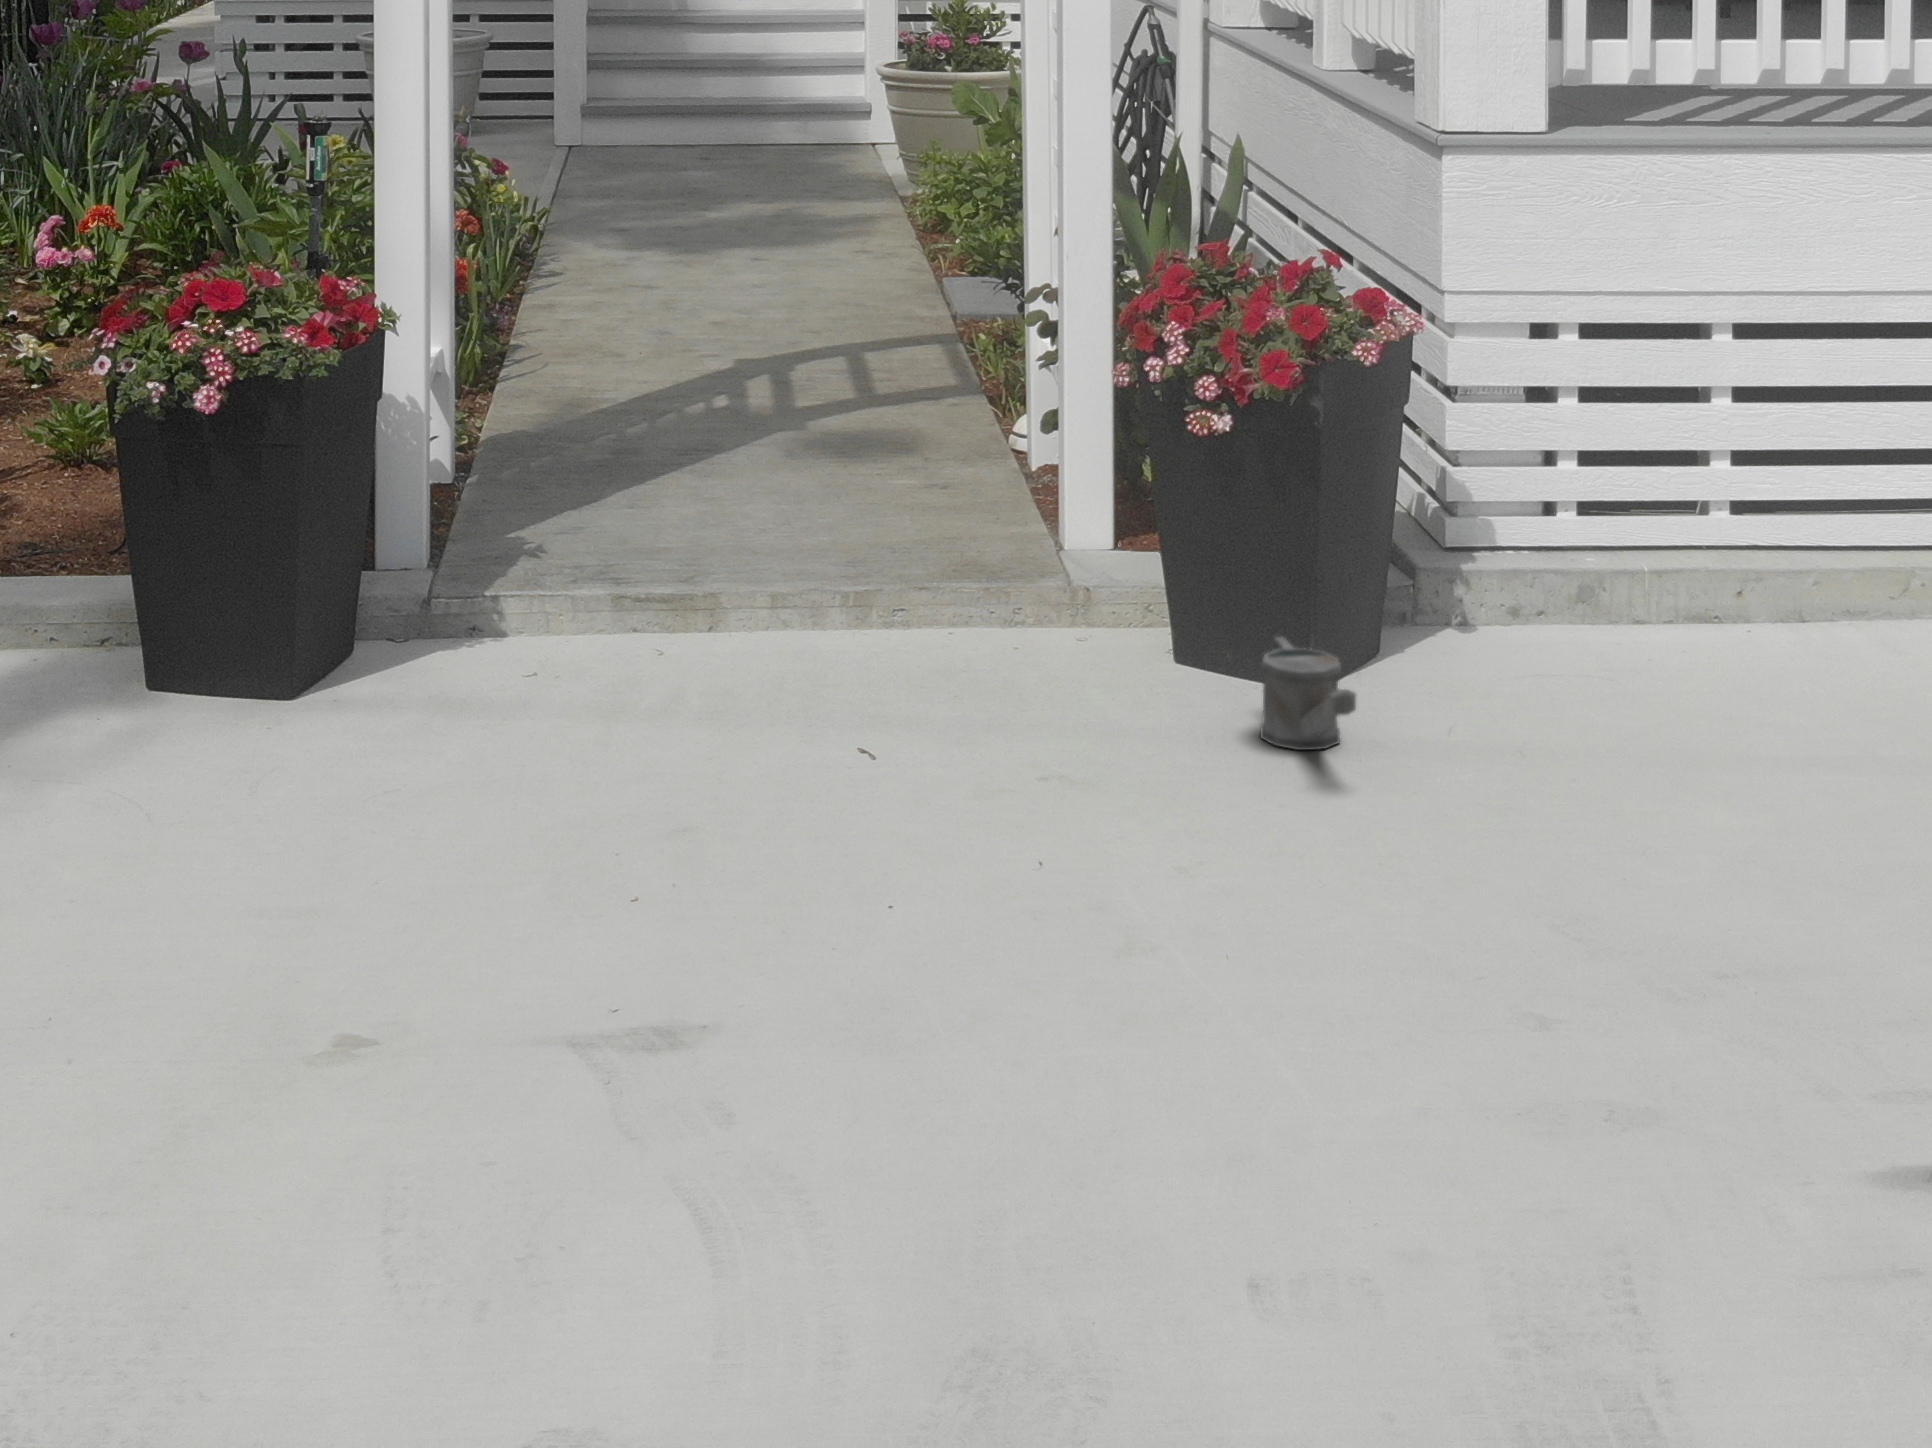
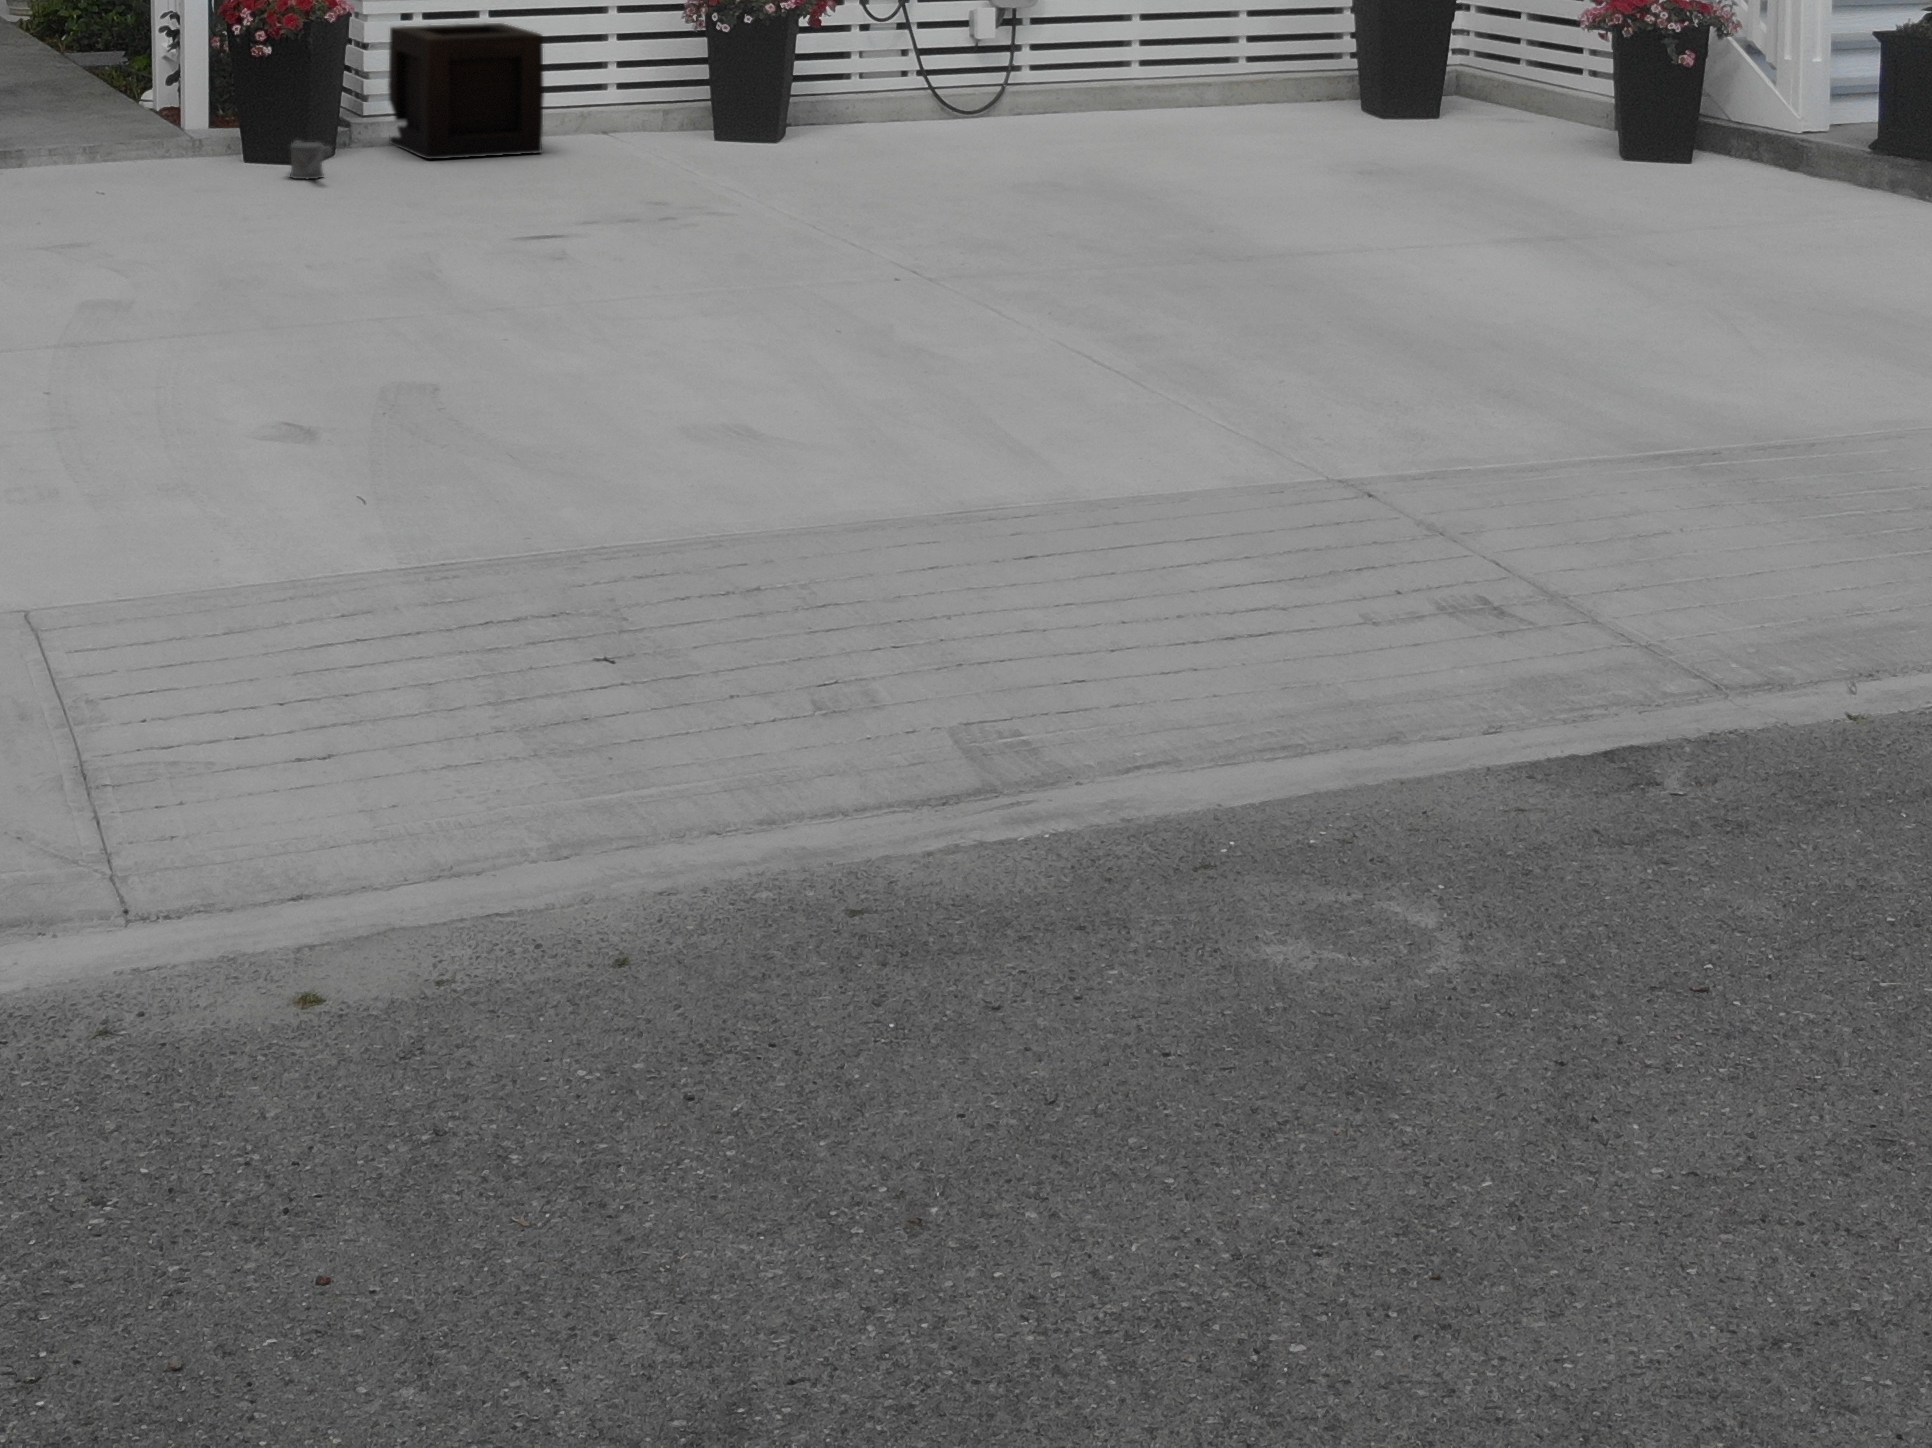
wooden crate: none [1500,345,1873,686] -> present [388,23,544,160]

